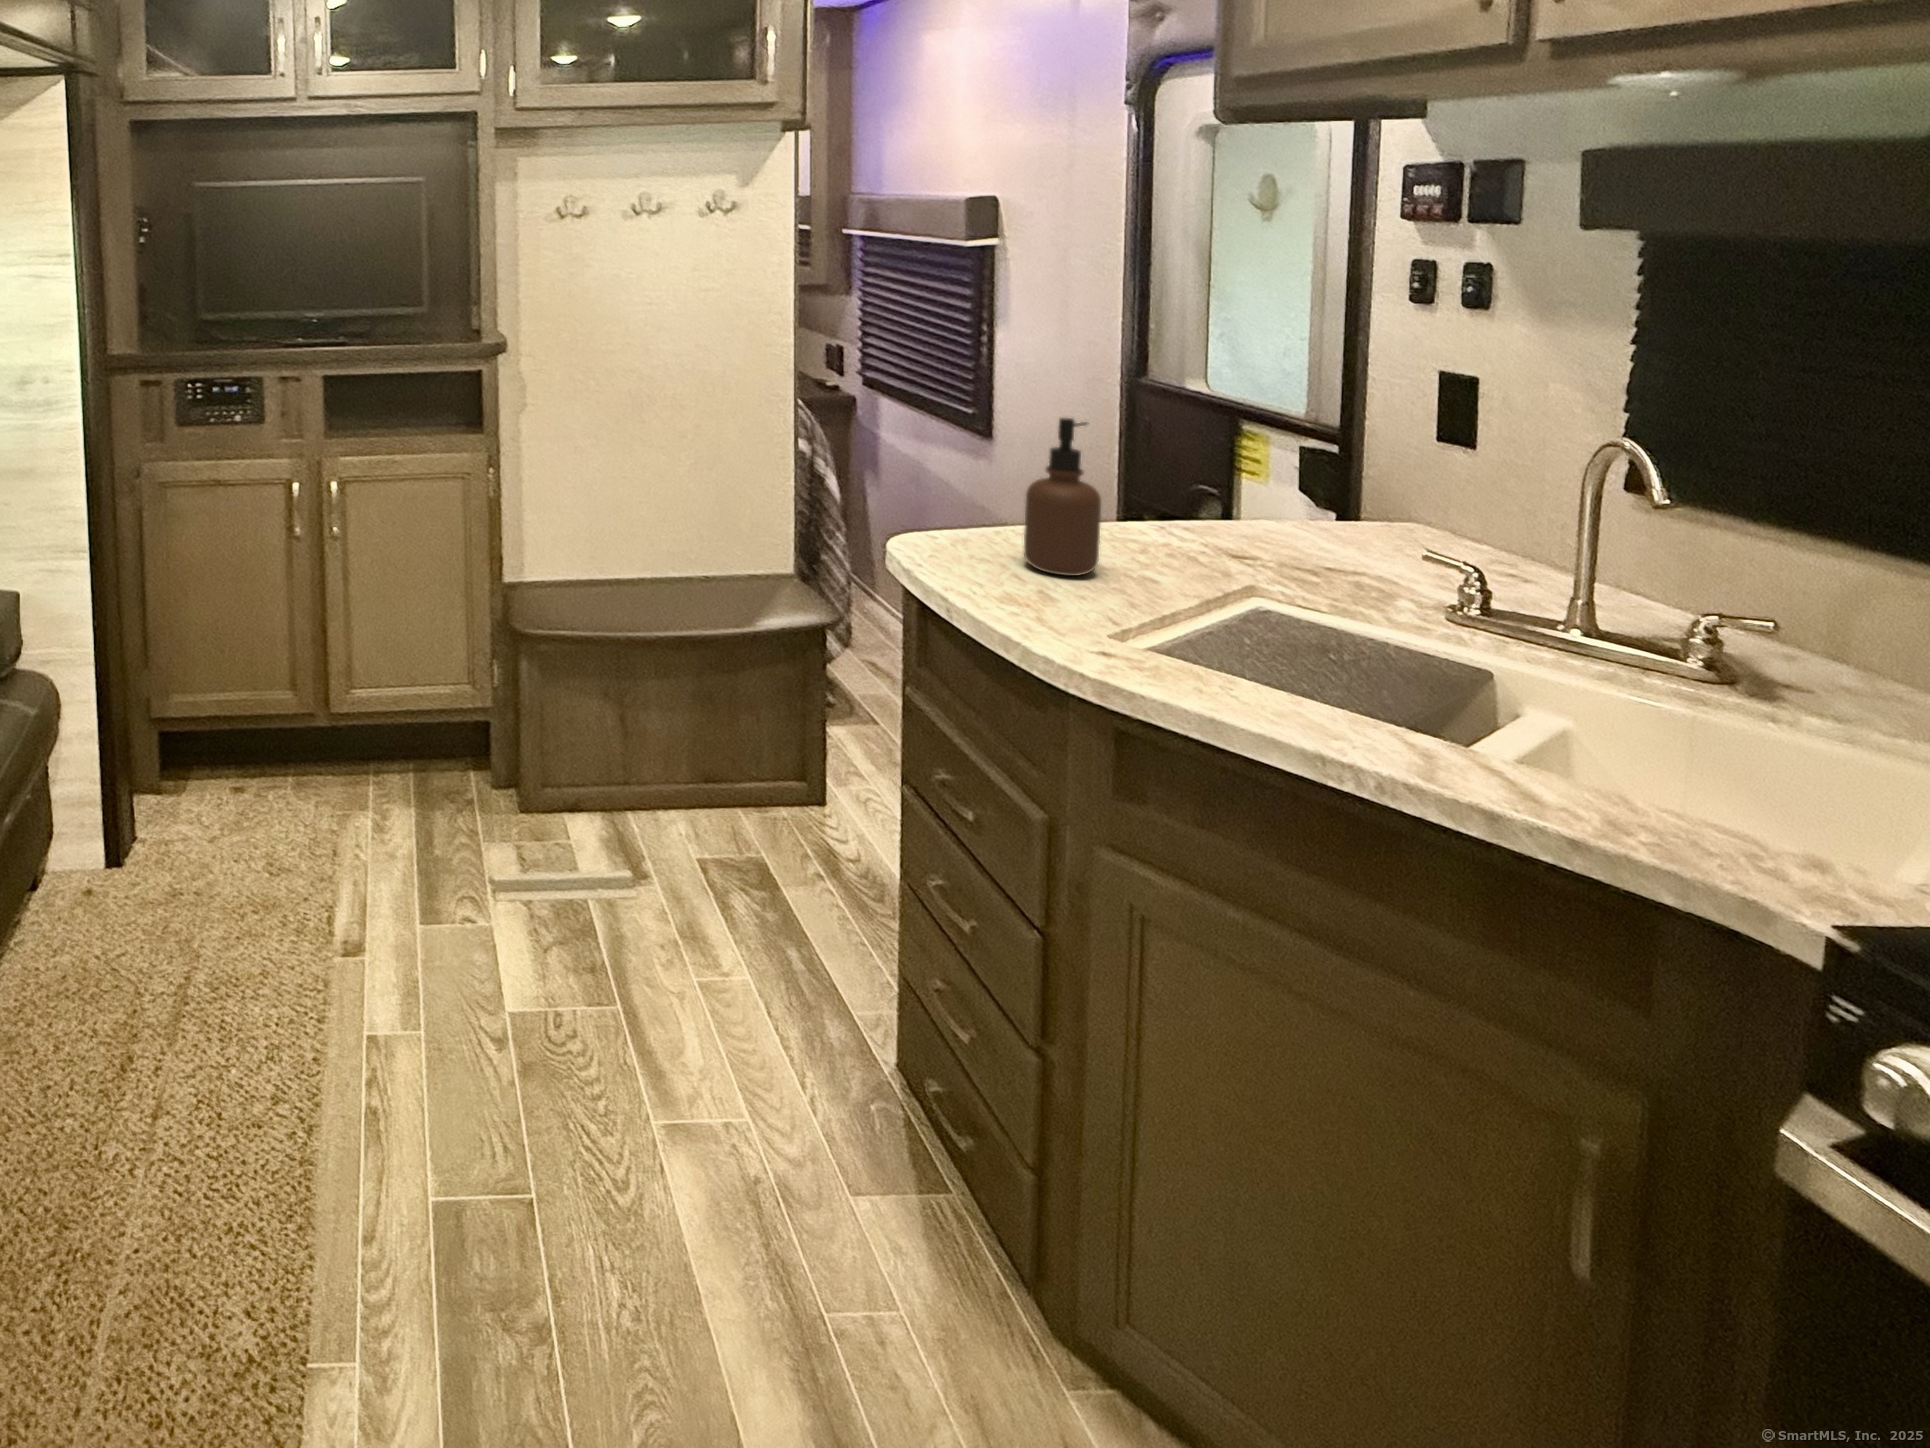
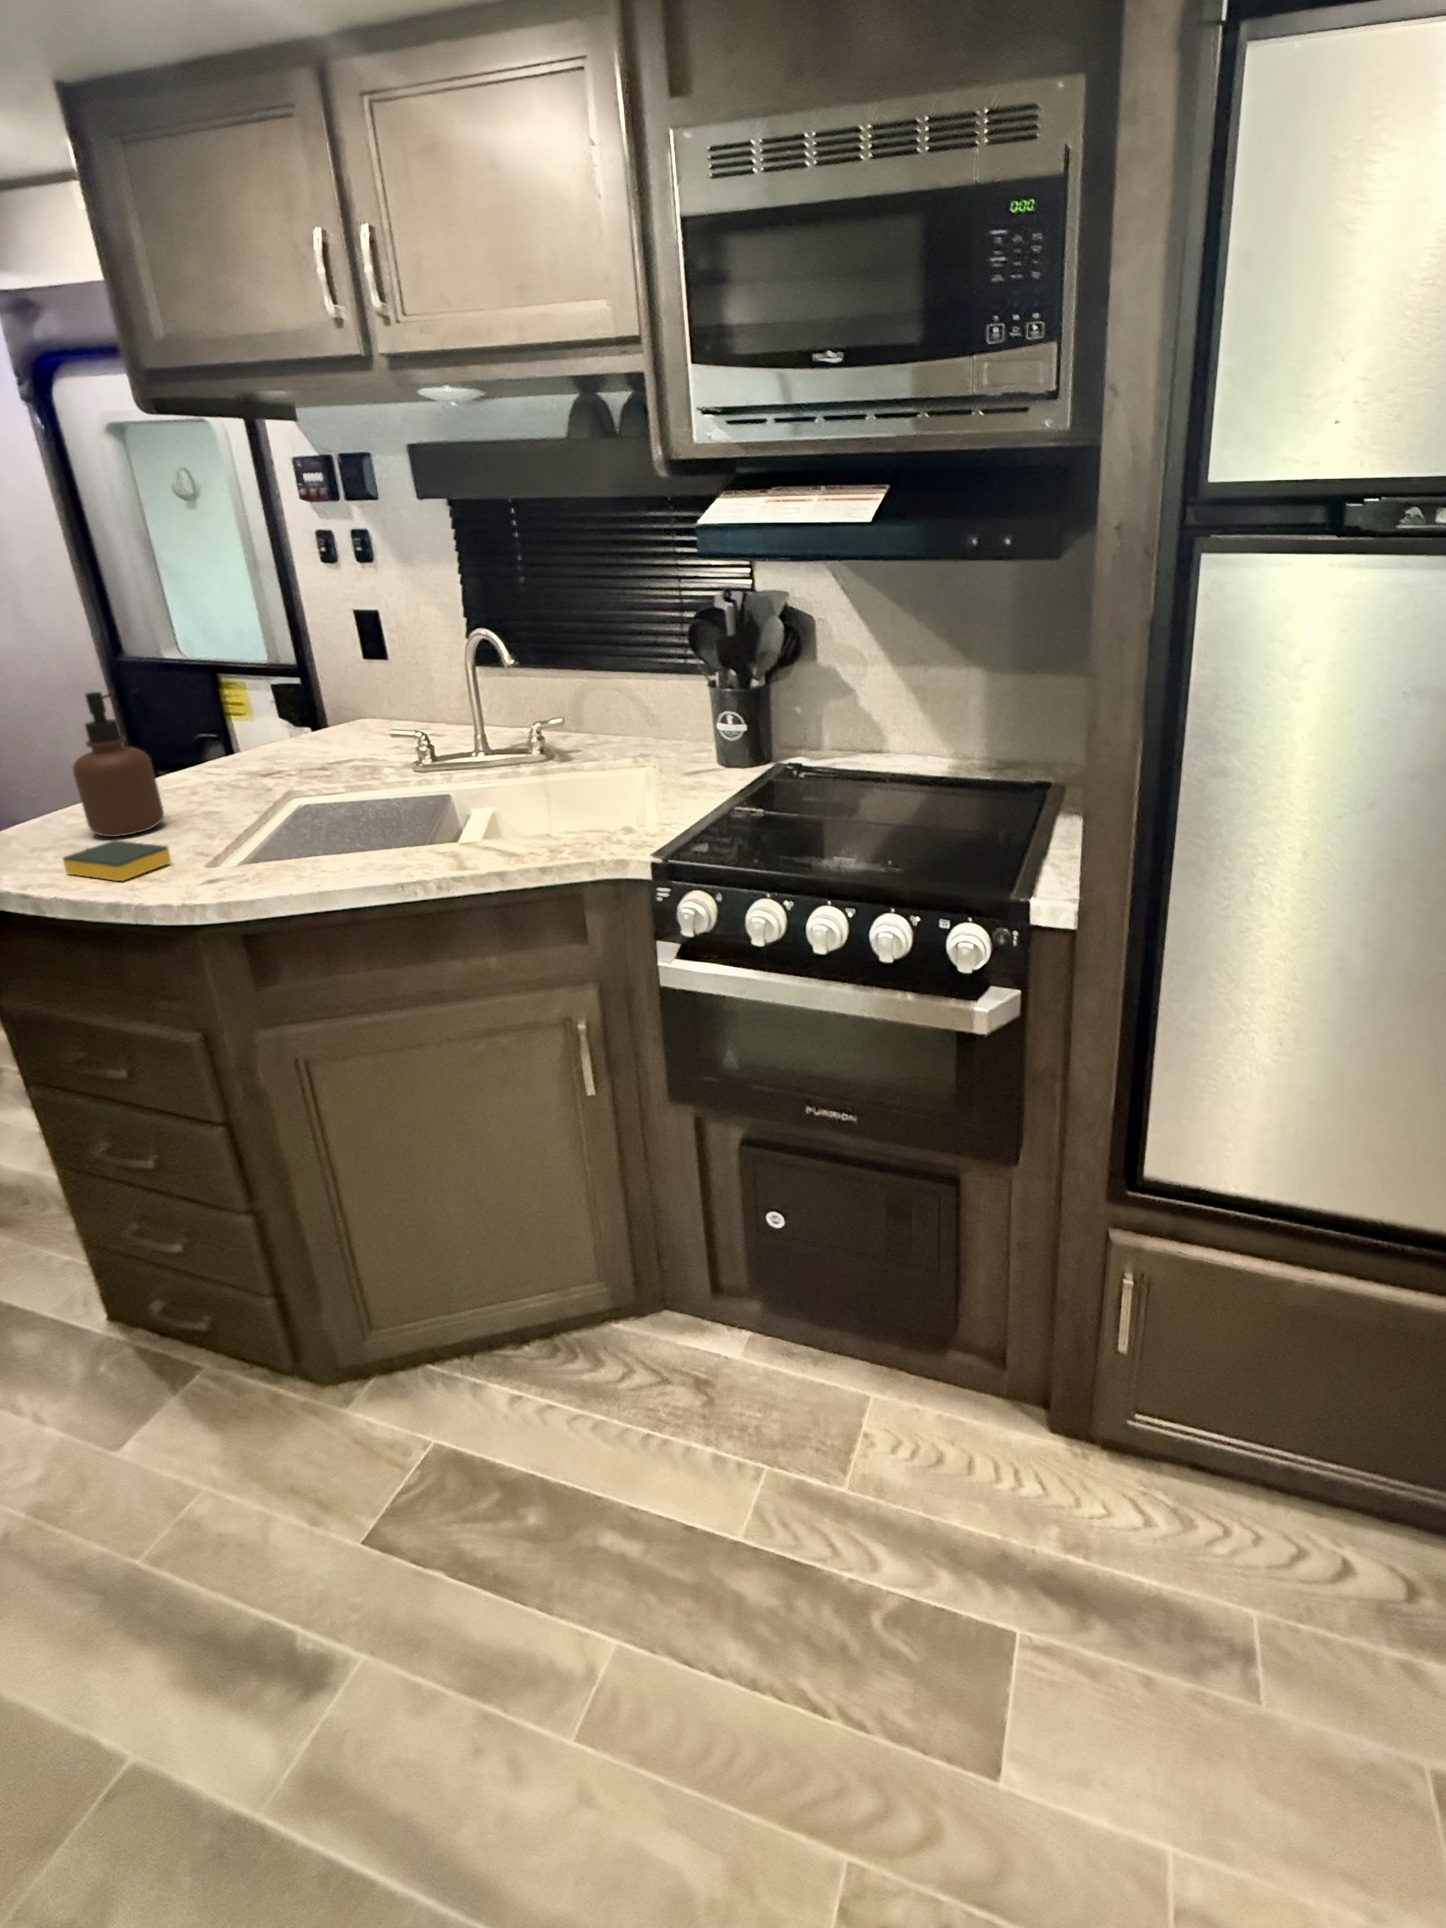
sponge: none [983,574,1079,619] -> present [63,840,171,881]

